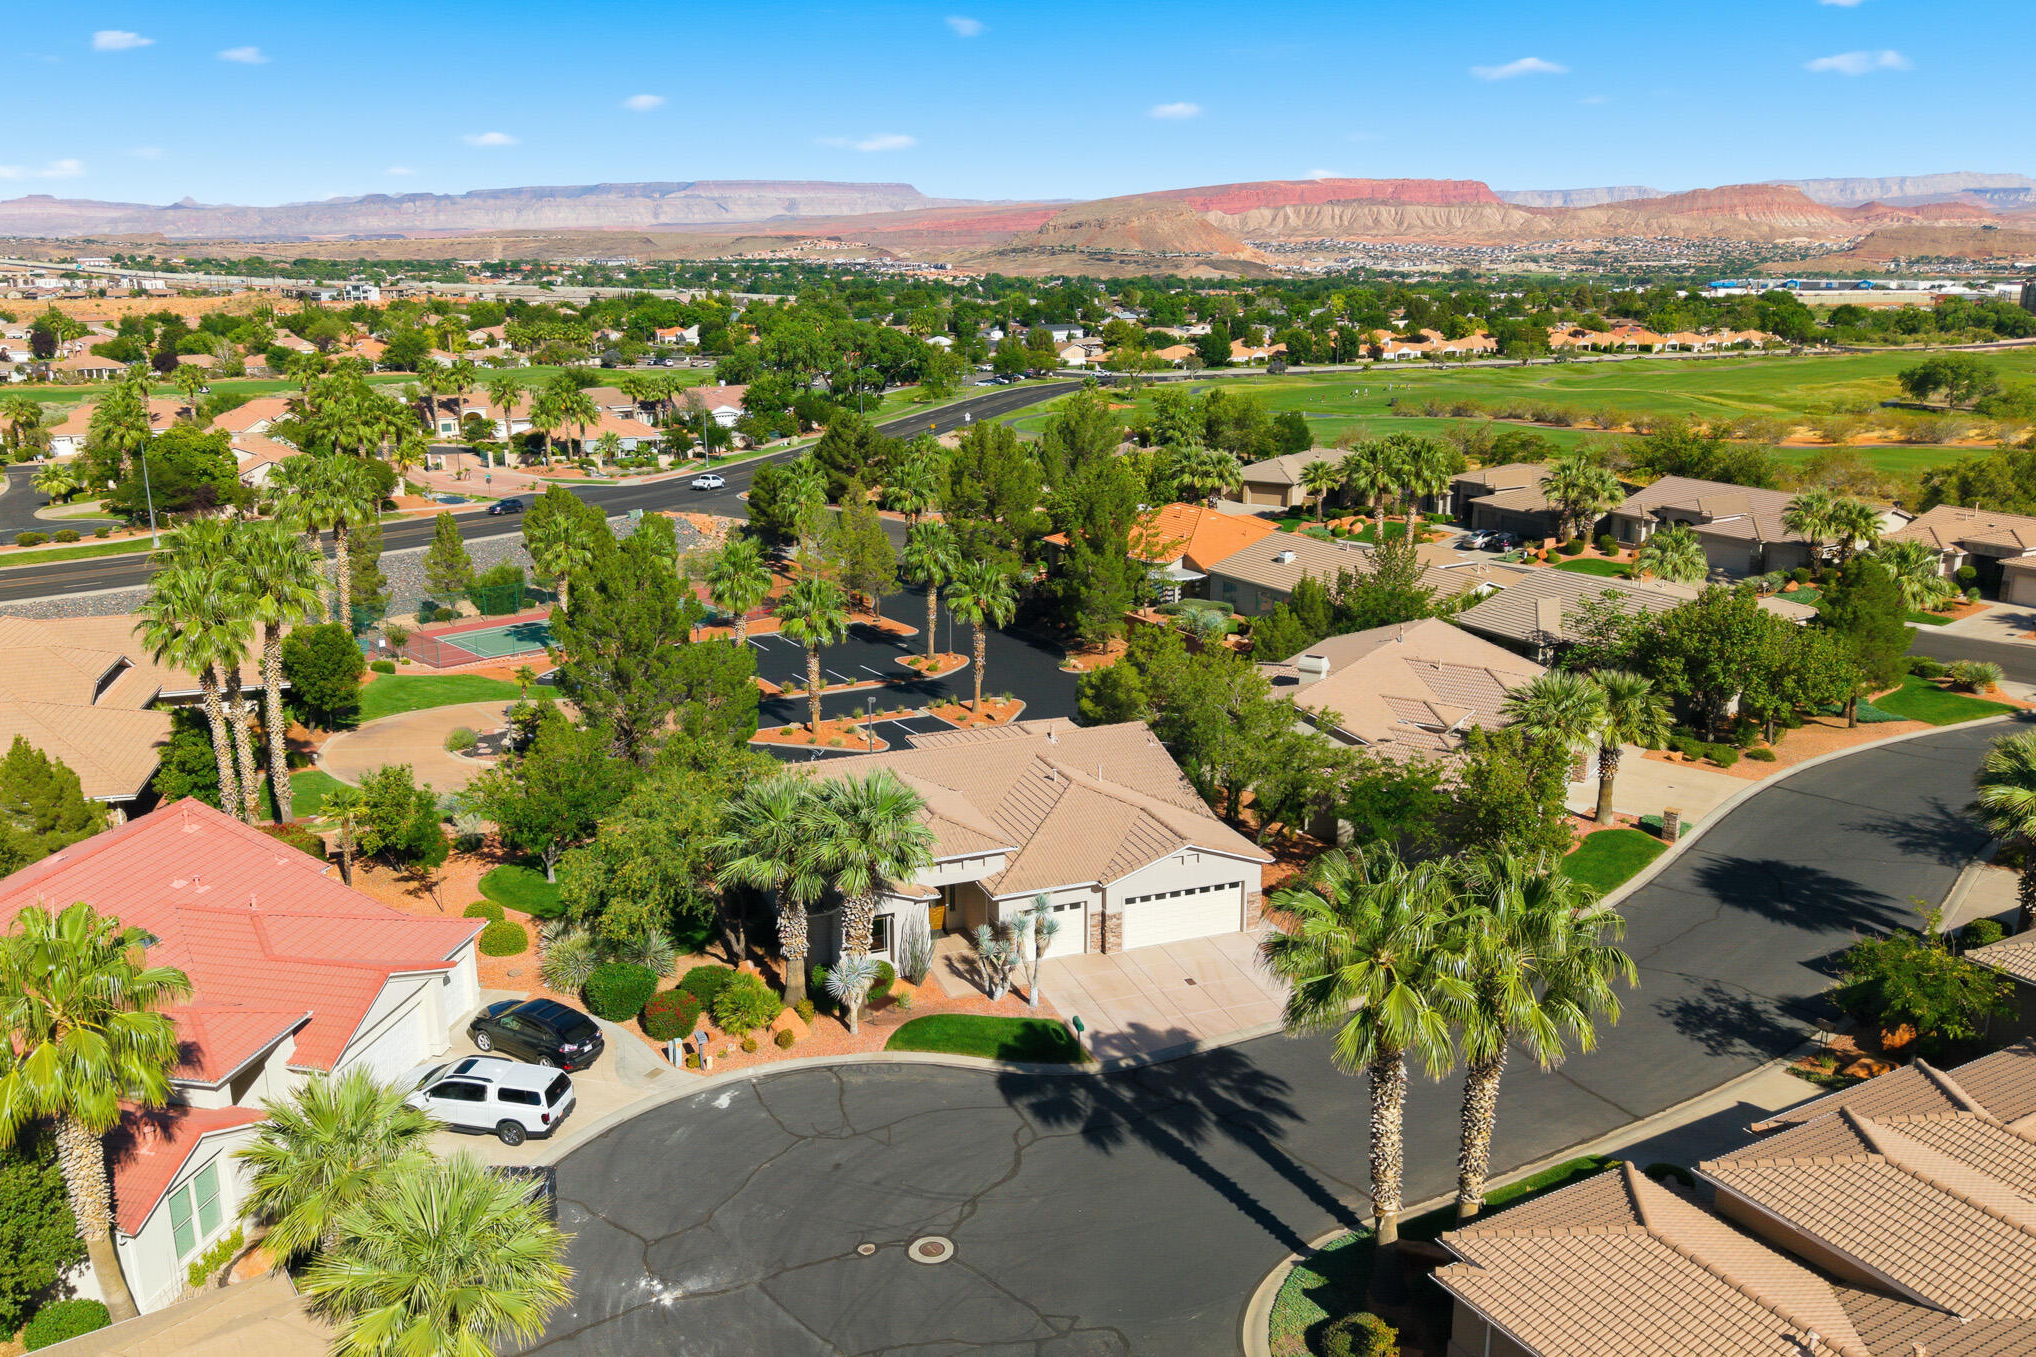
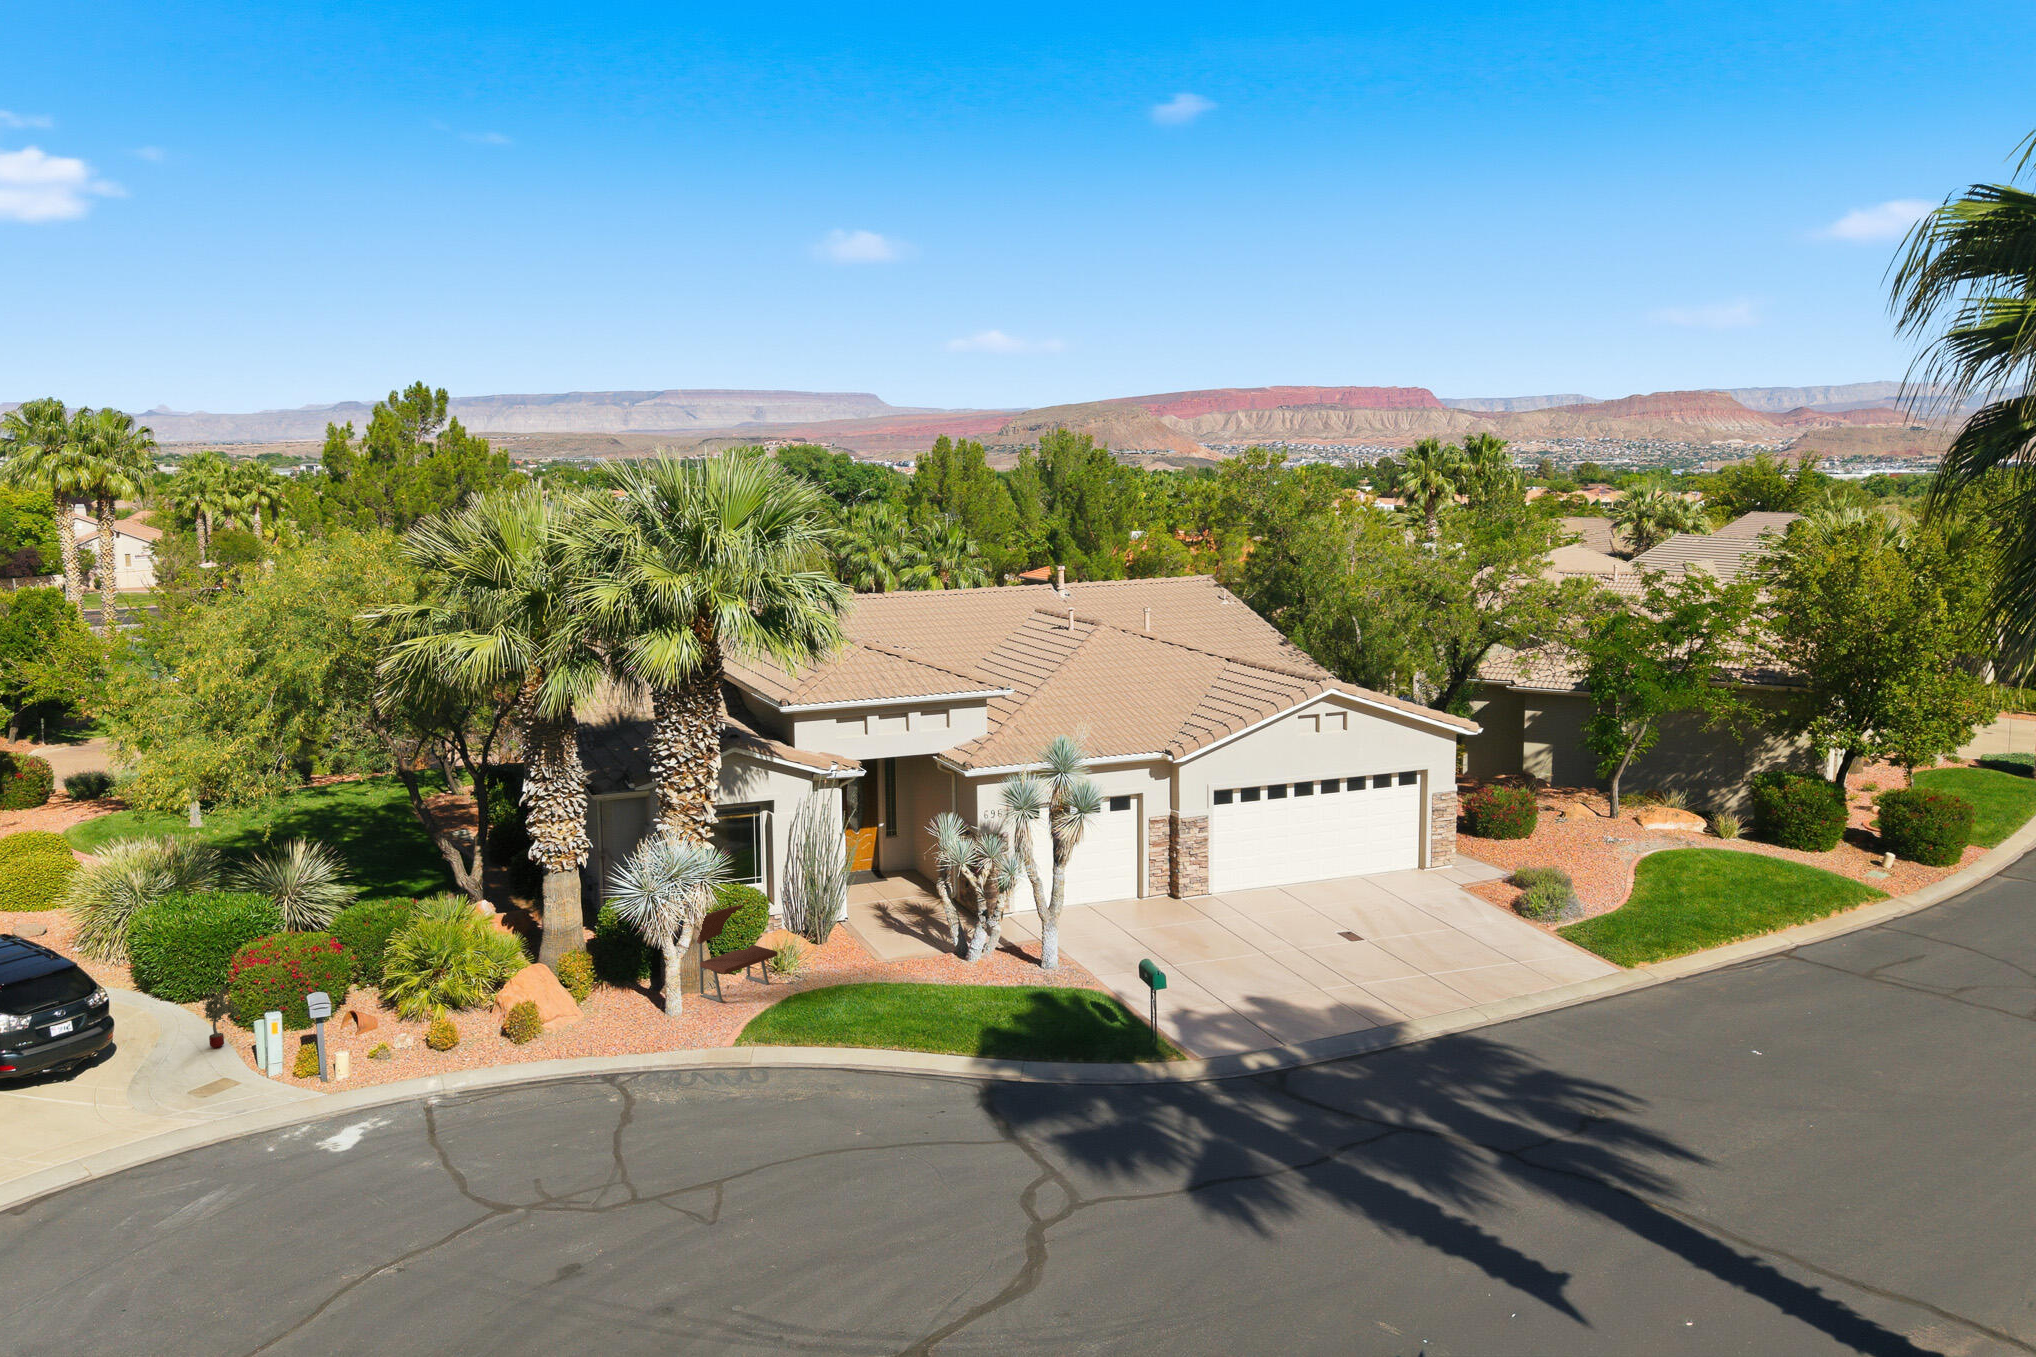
potted tree: none [643,1022,660,1050] -> present [203,985,241,1048]

